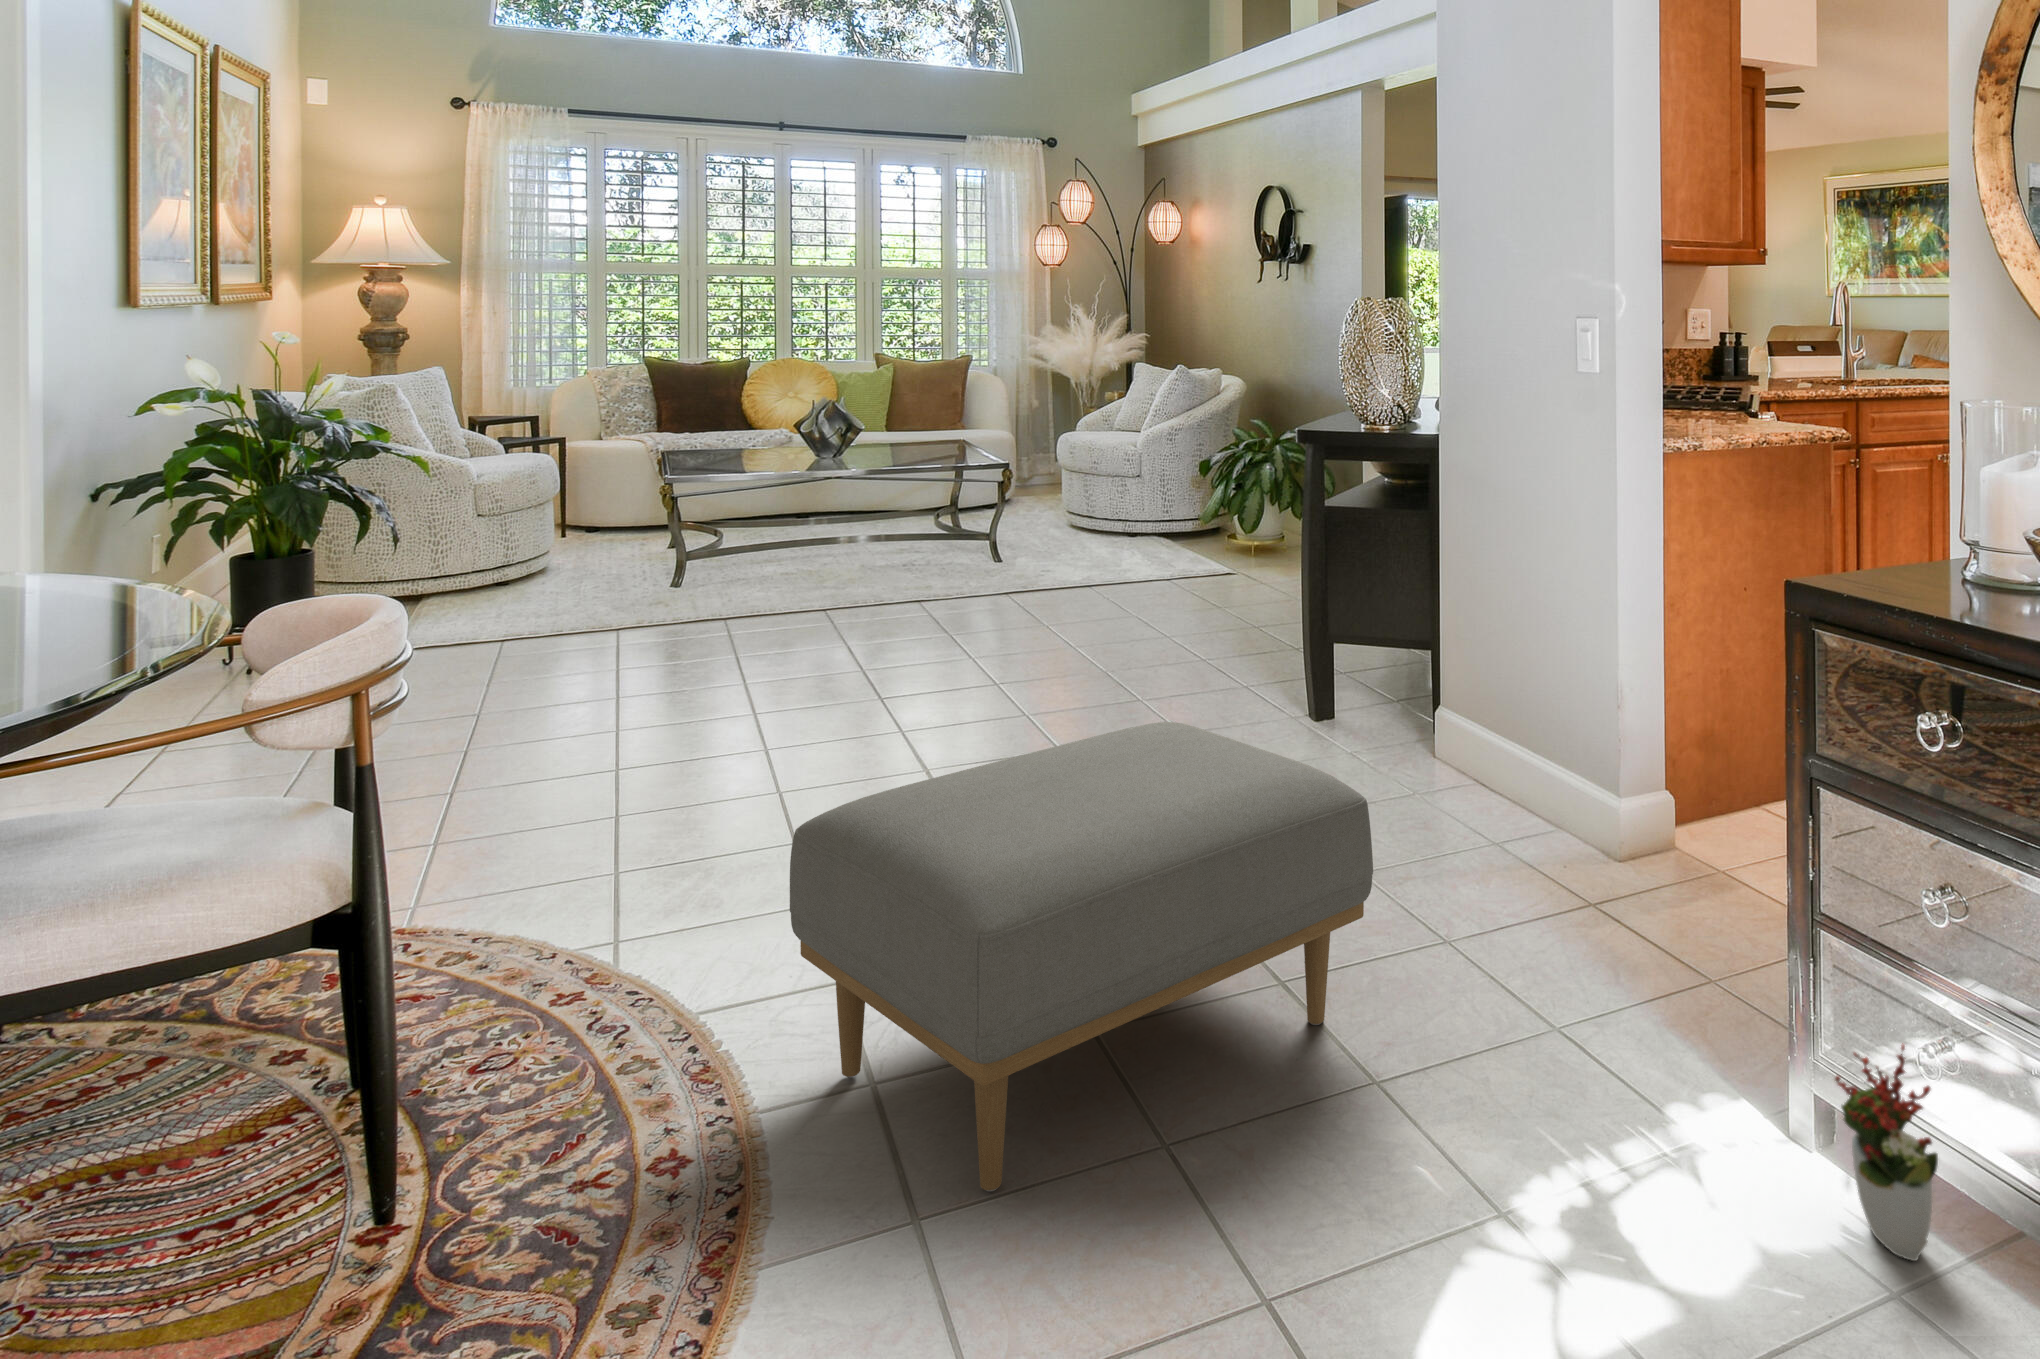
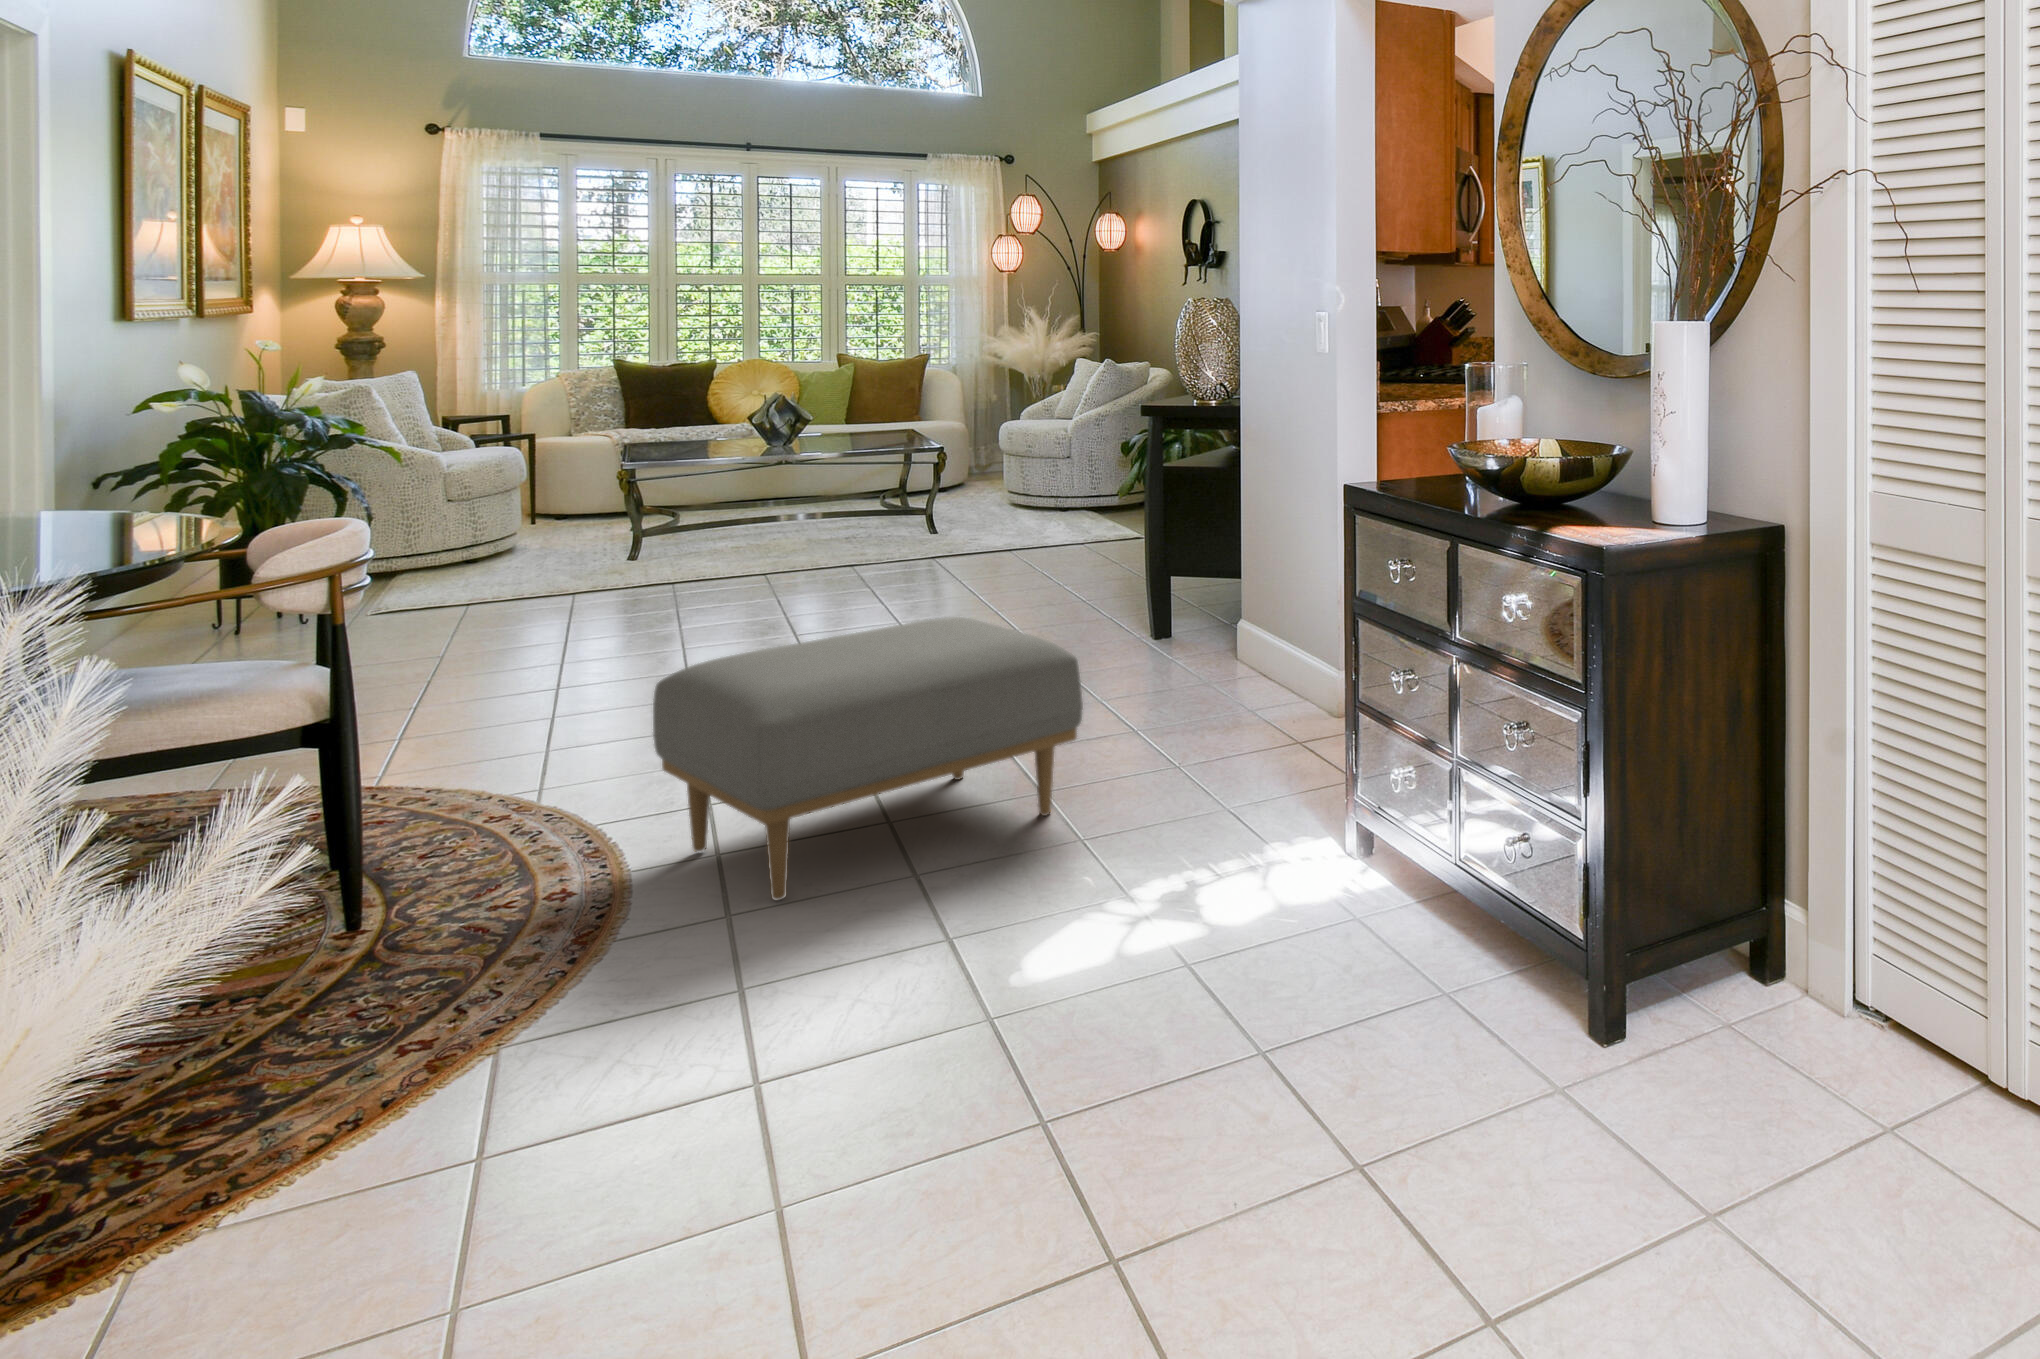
decorative plant: present [1835,1043,1938,1261] -> none [1315,778,1377,907]

